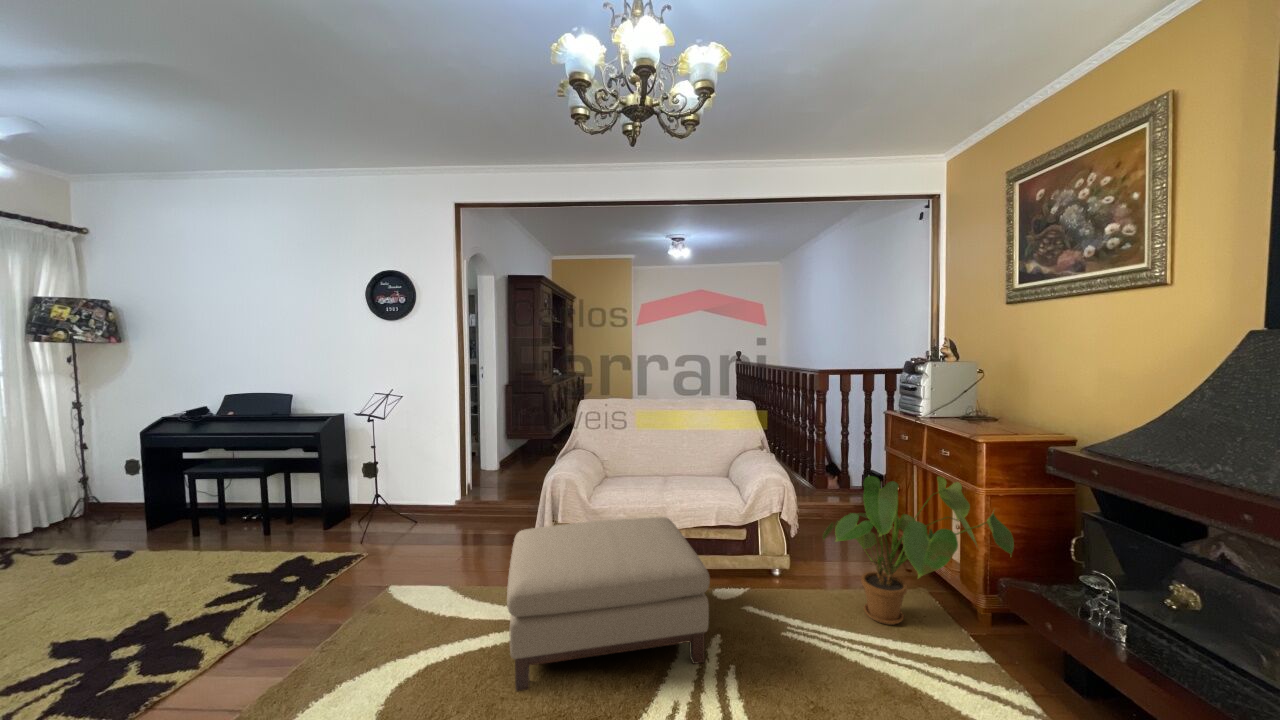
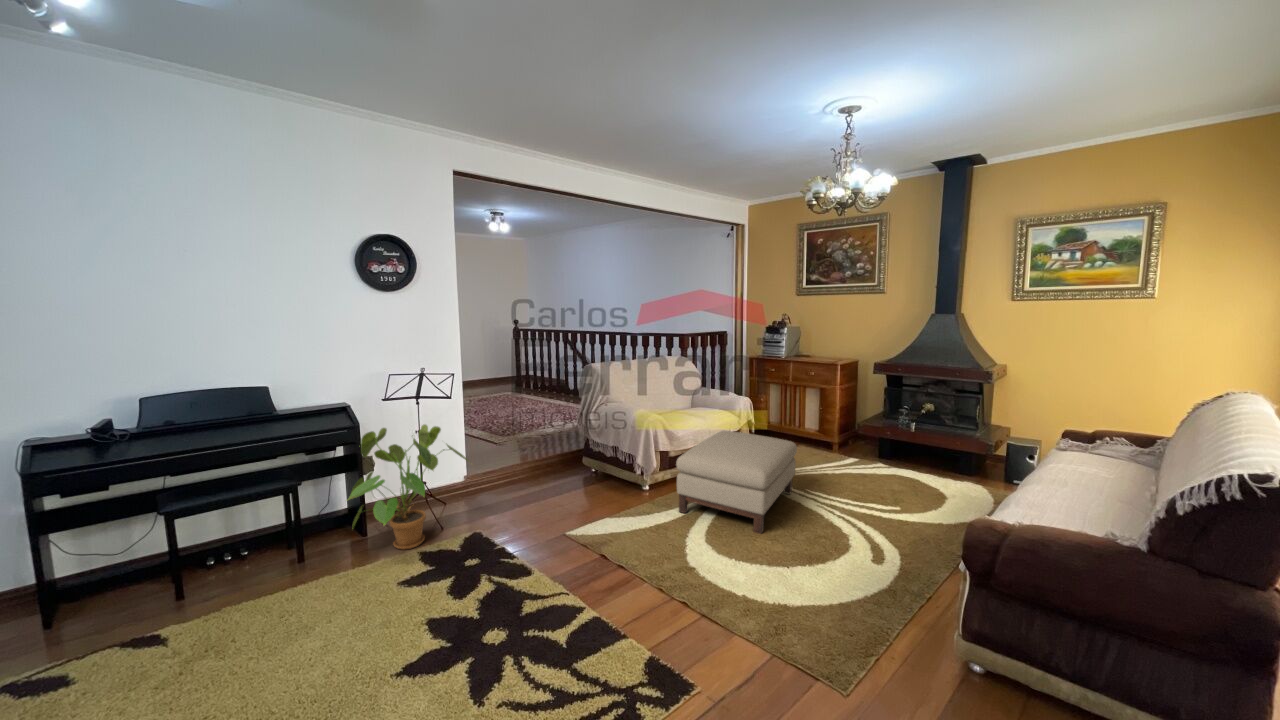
house plant: present [823,476,1014,625] -> present [348,425,468,550]

